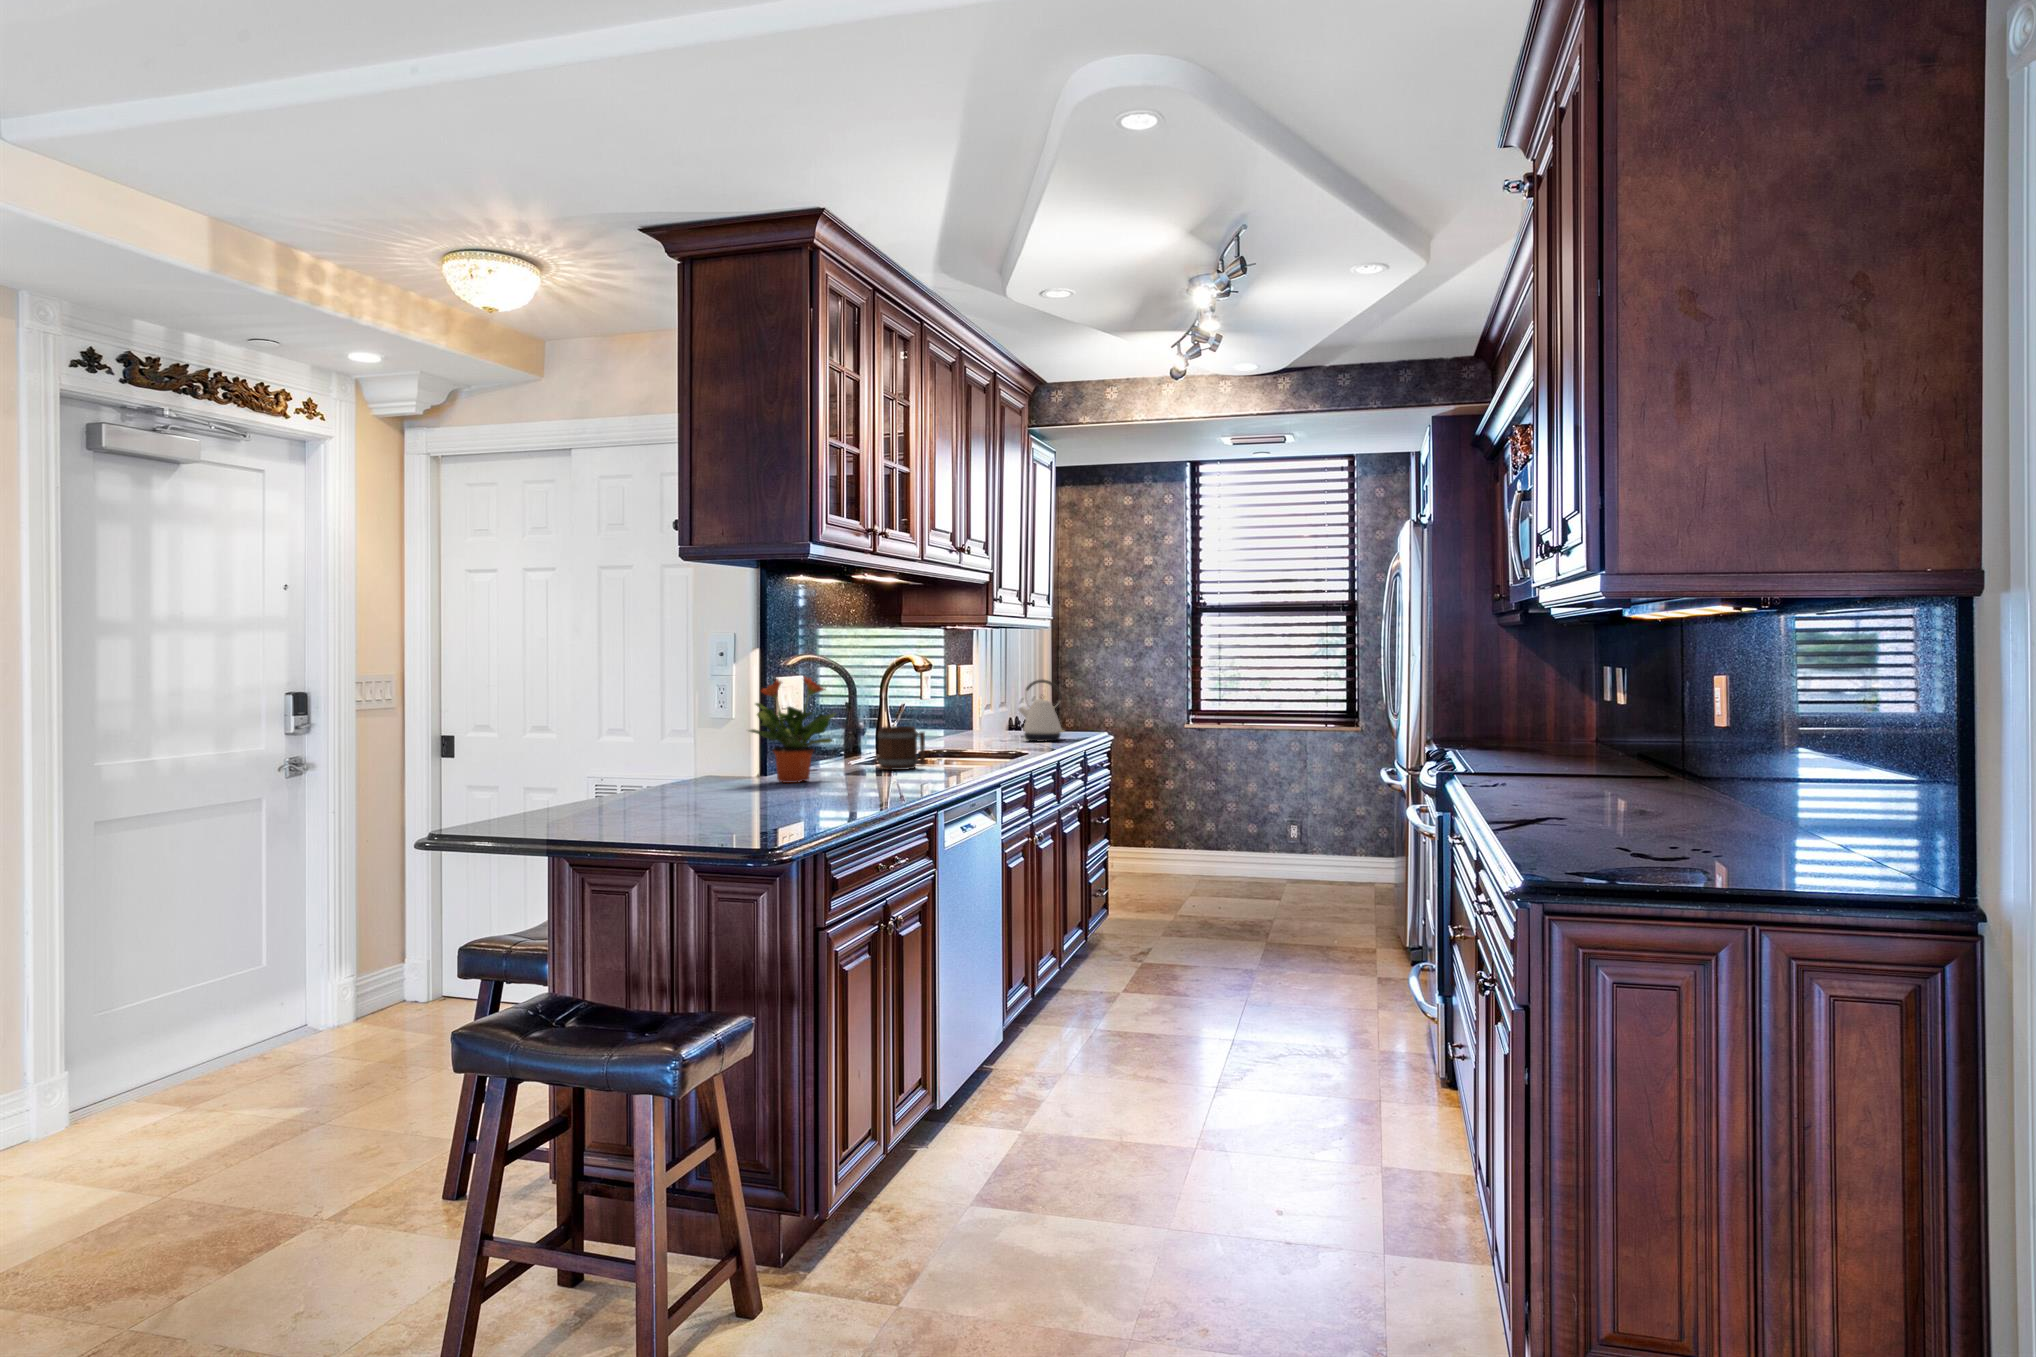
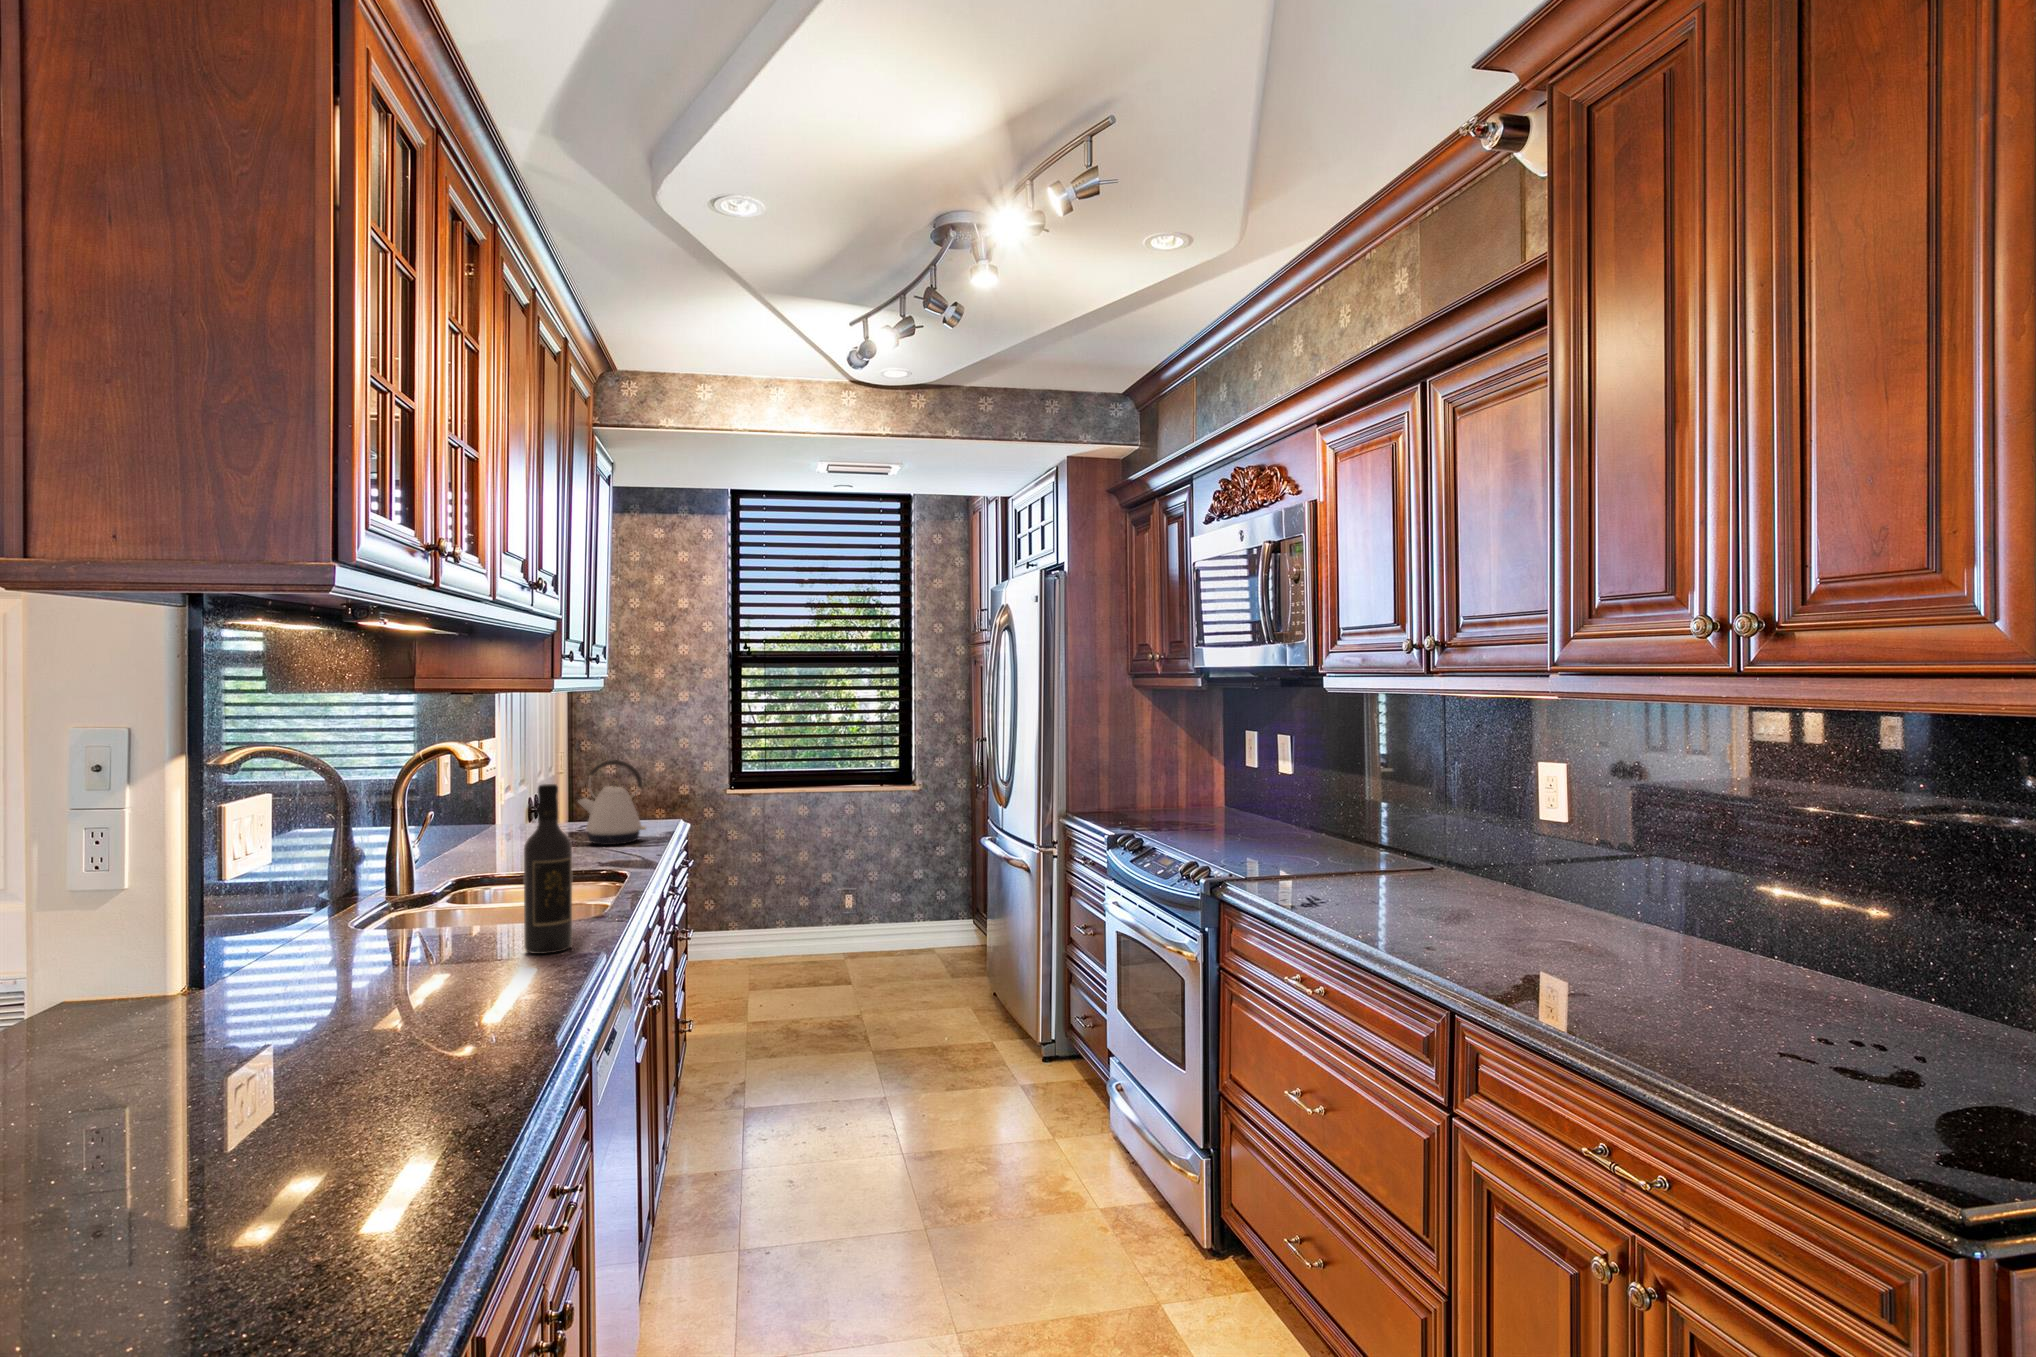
wine bottle: none [927,671,954,772] -> present [524,784,572,954]
potted plant: present [749,677,835,783] -> none [154,812,360,1027]
mug: present [878,726,925,770] -> none [419,871,510,952]

